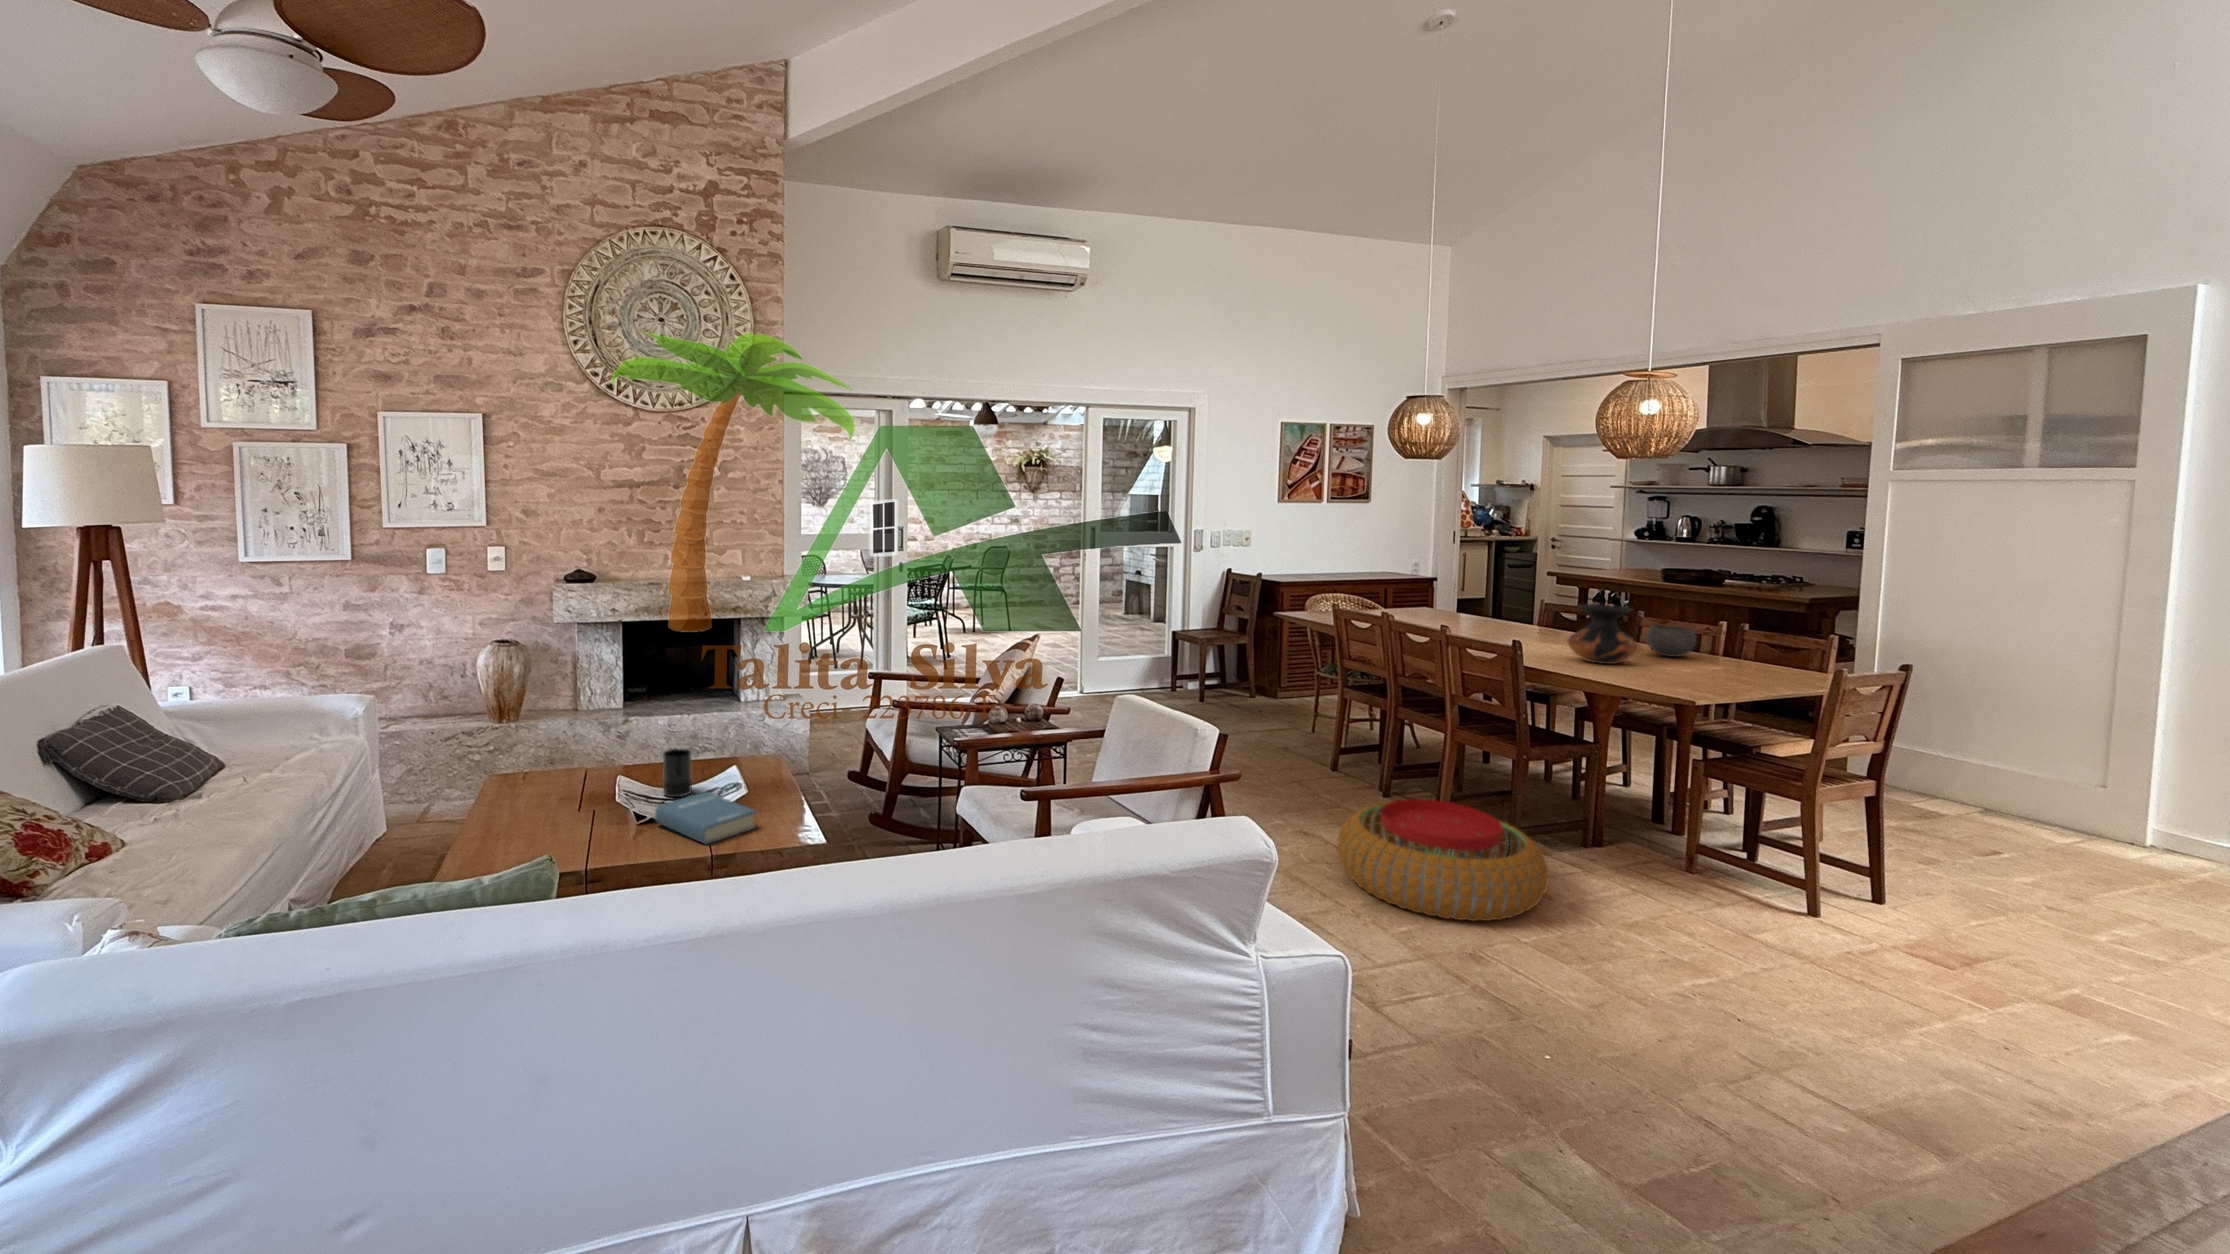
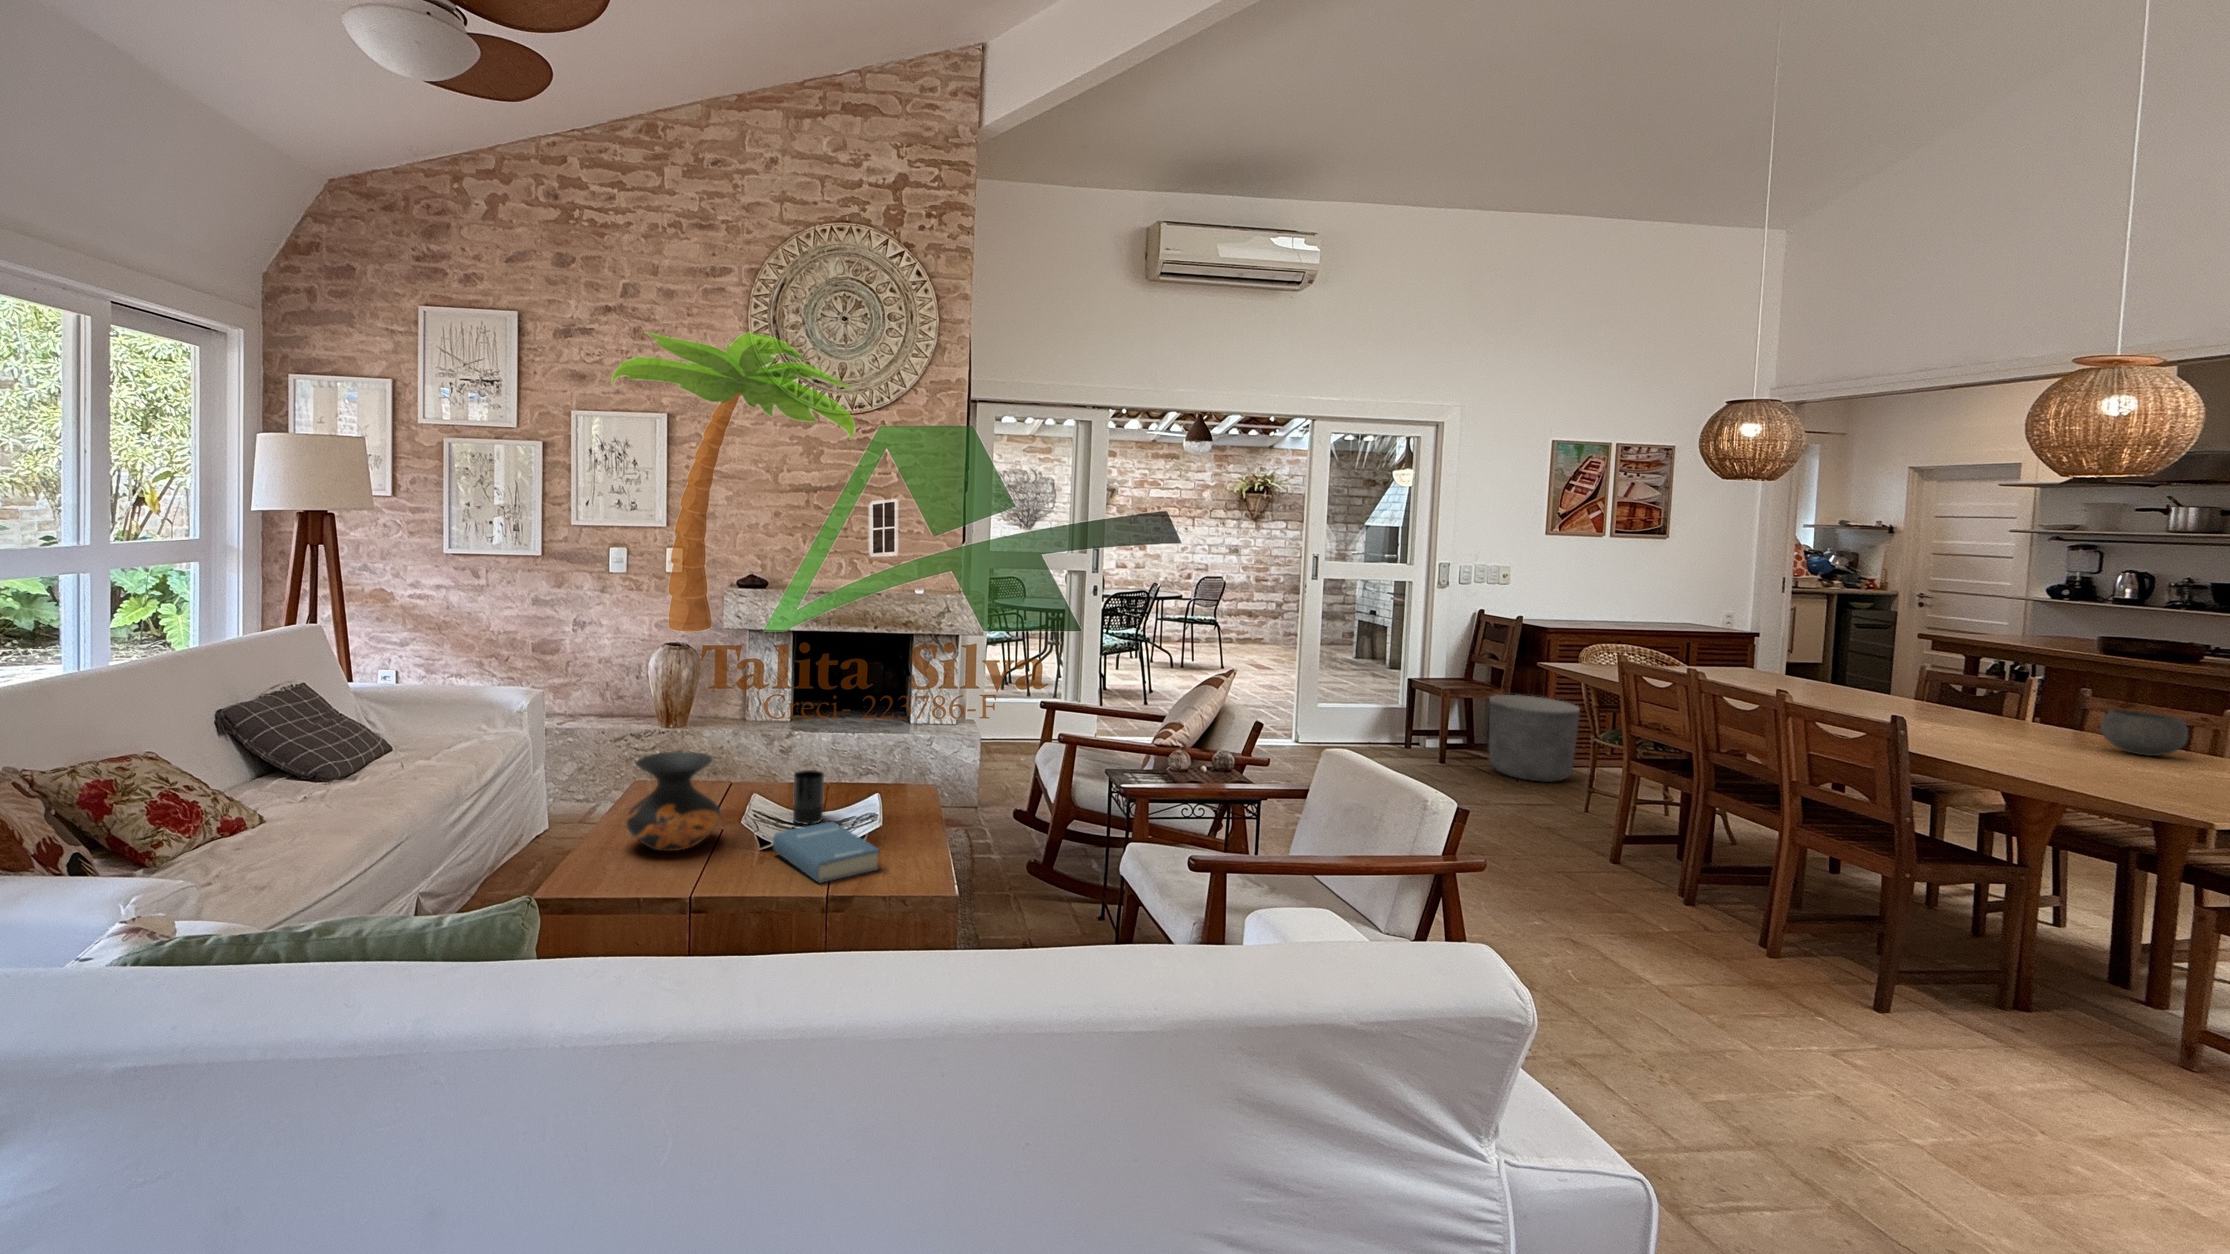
vase: present [1567,604,1638,664] -> present [625,751,721,851]
planter: none [1237,638,1307,708] -> present [1489,695,1580,782]
pouf: present [1337,799,1549,921] -> none [1620,917,1952,1103]

